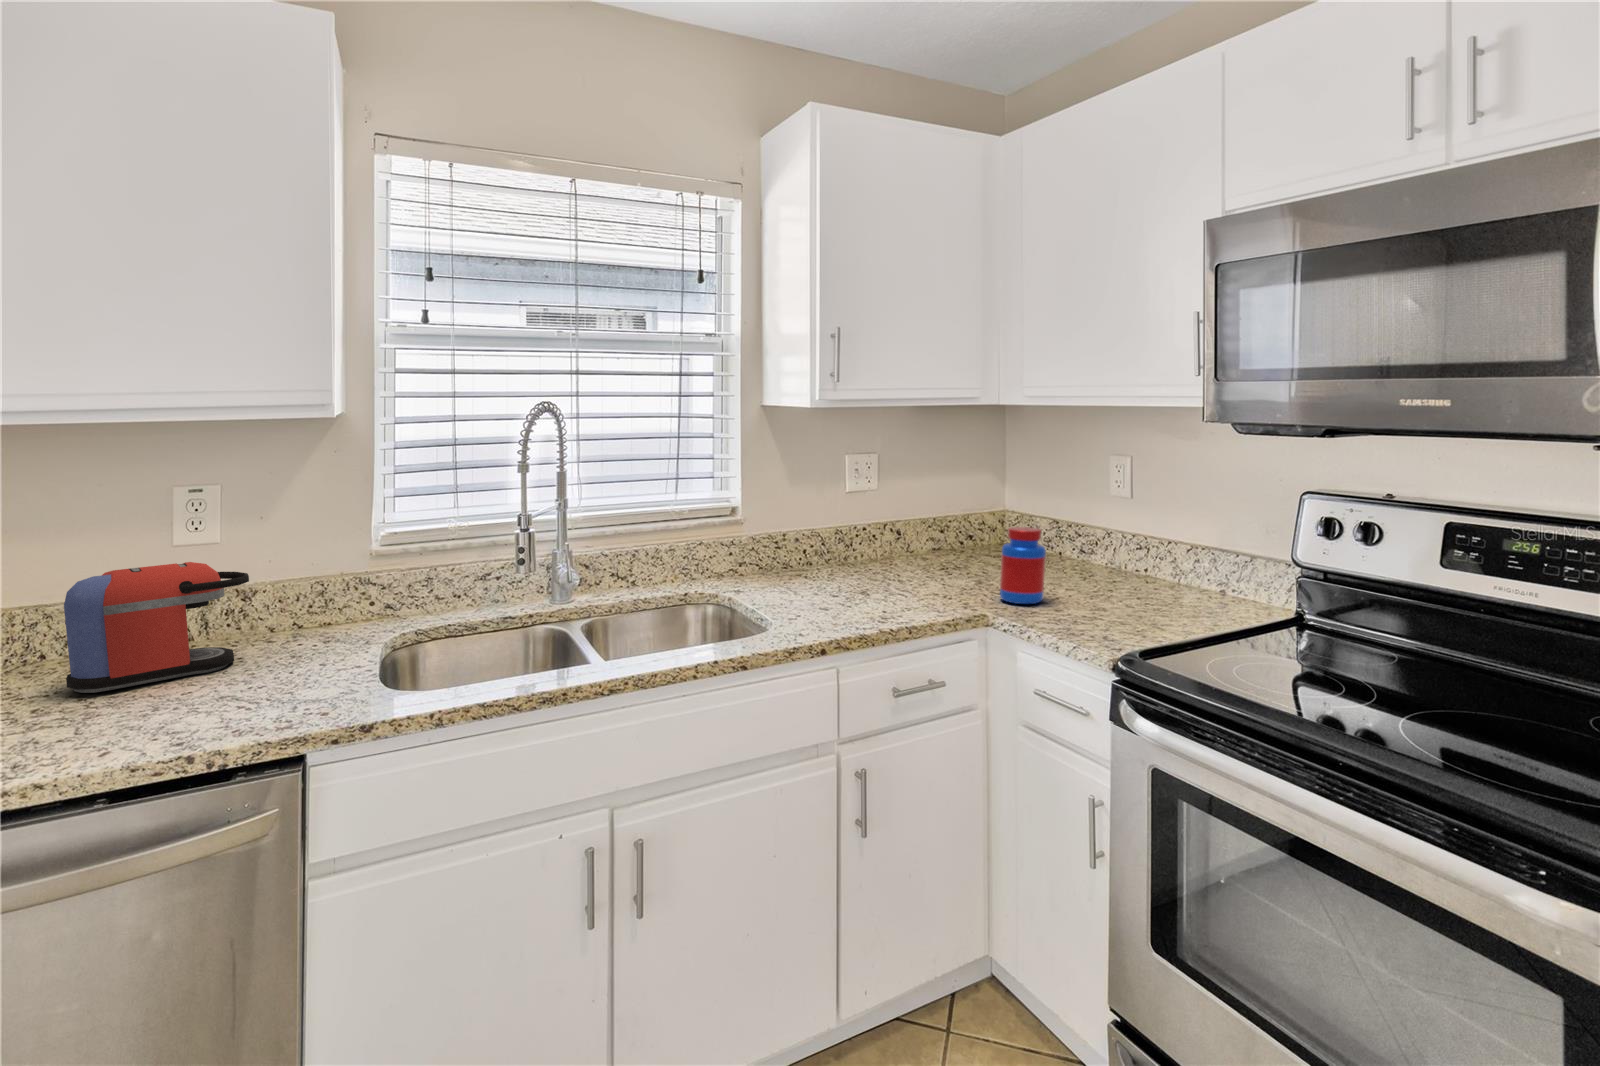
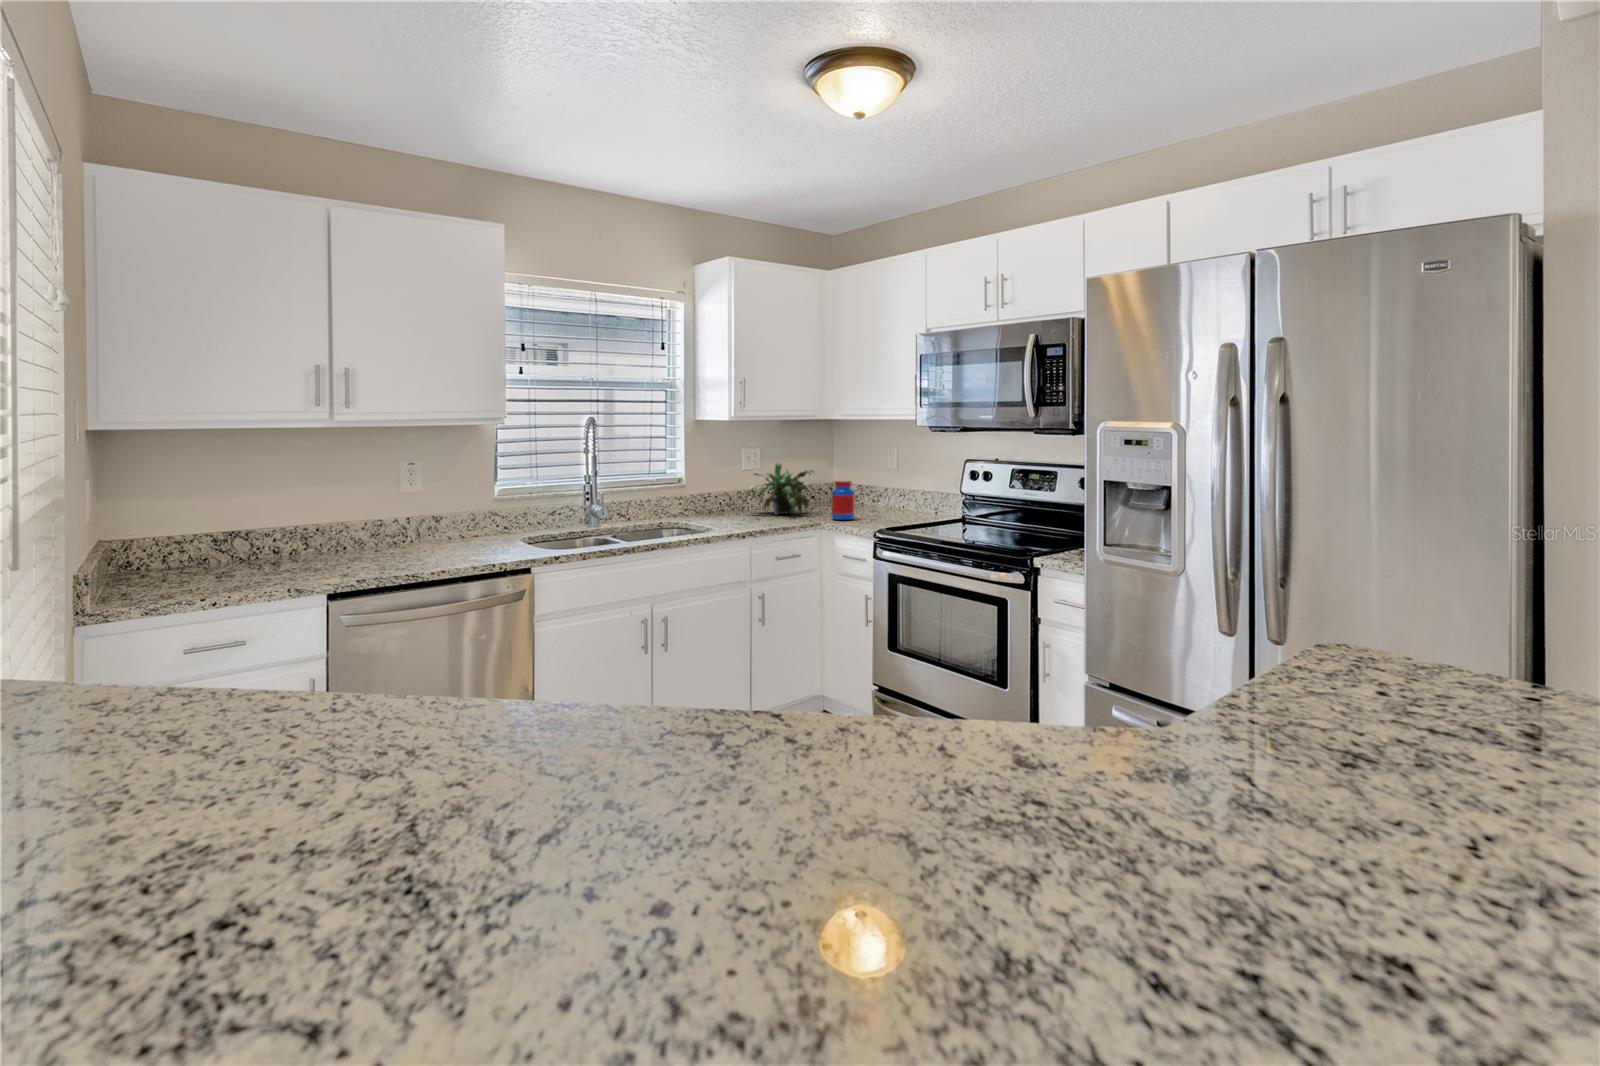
potted plant: none [846,487,973,581] -> present [746,463,813,514]
coffee maker: present [64,562,249,693] -> none [383,495,458,556]

